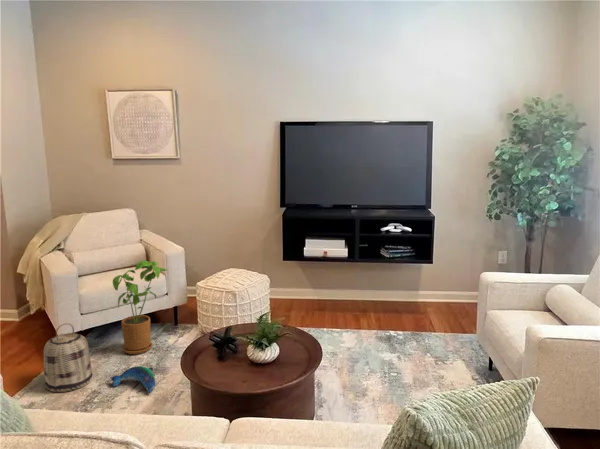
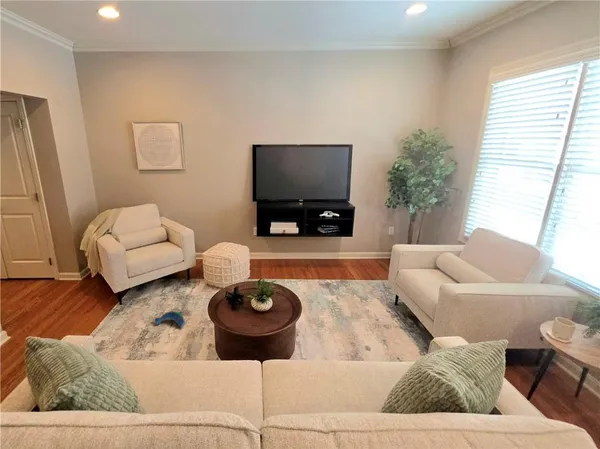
house plant: present [113,260,167,354] -> none [149,243,186,302]
basket: present [44,324,93,392] -> none [109,287,142,331]

